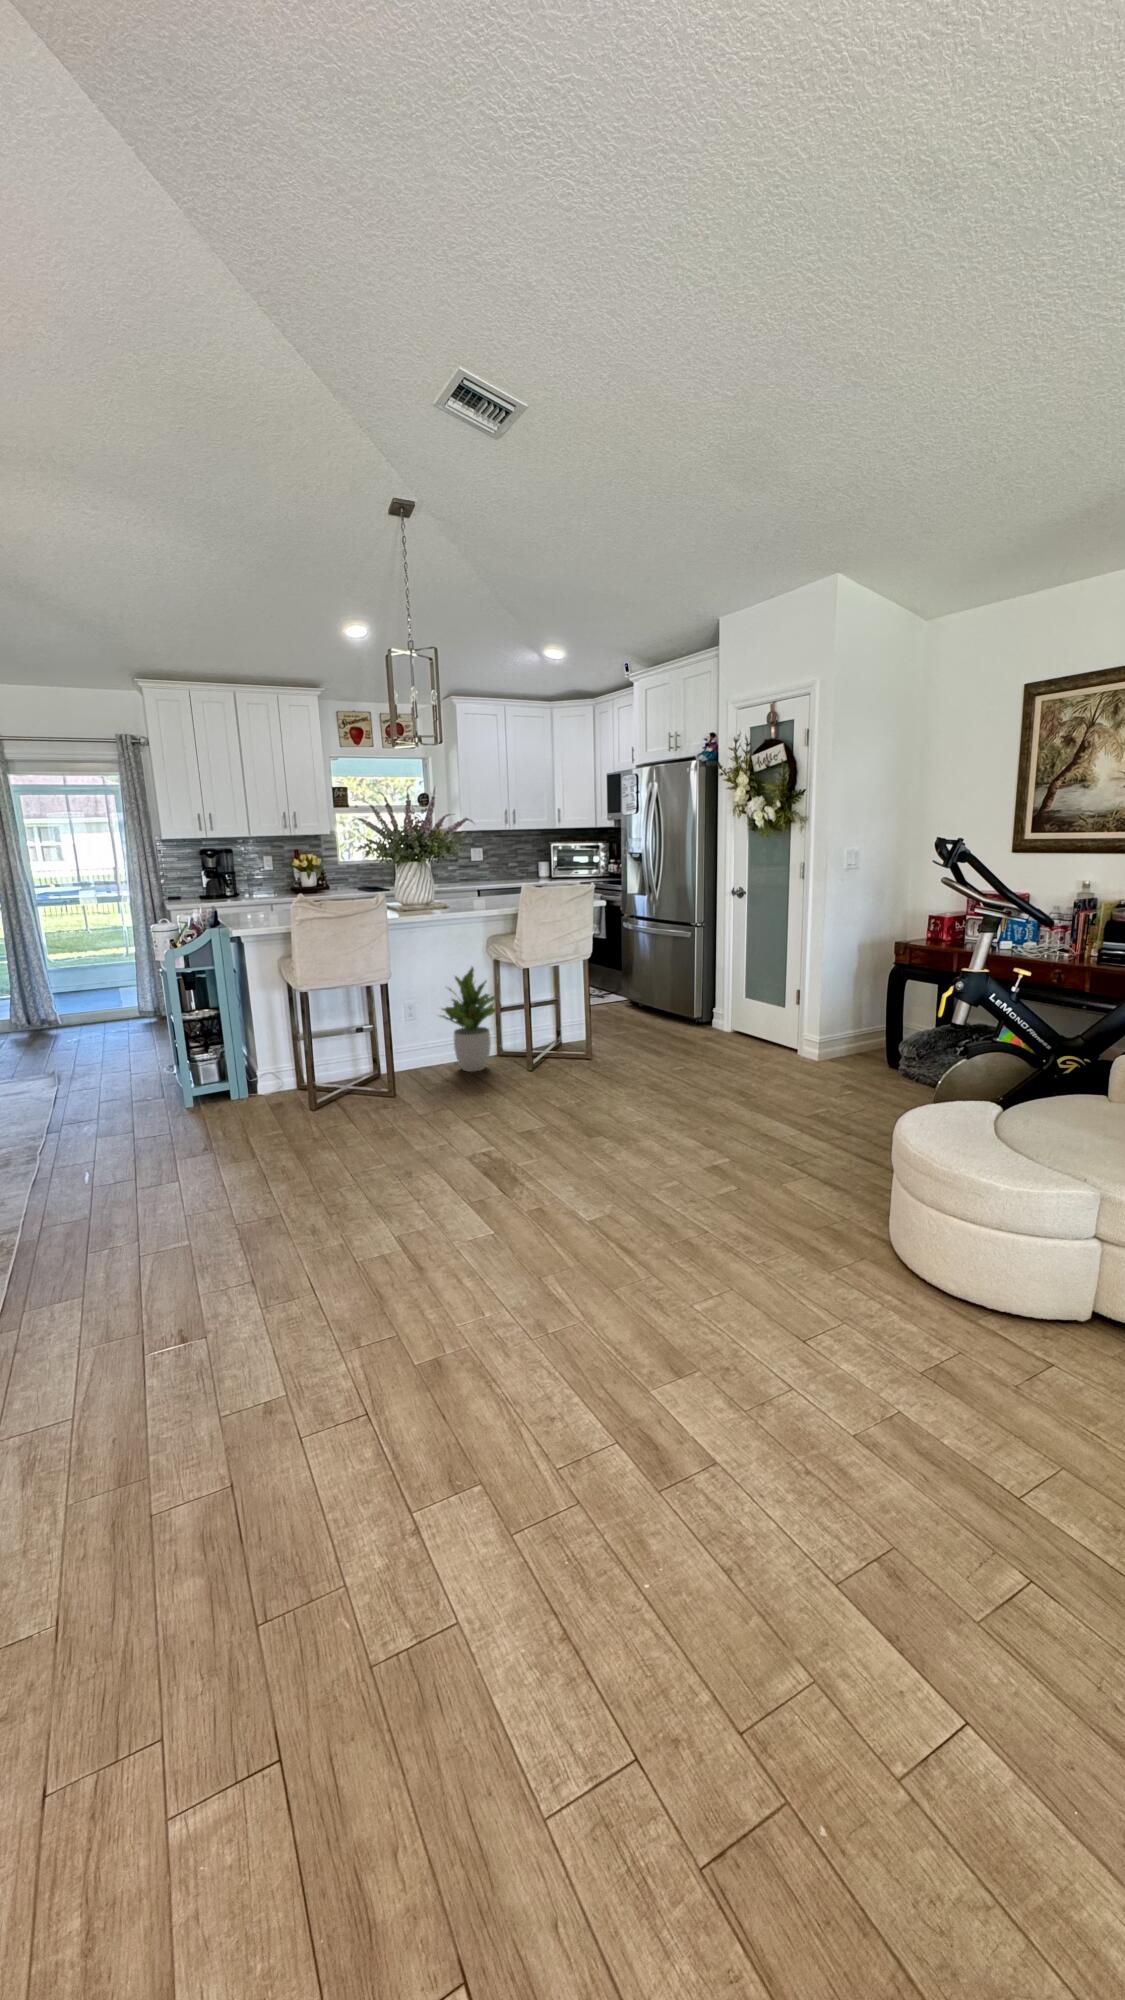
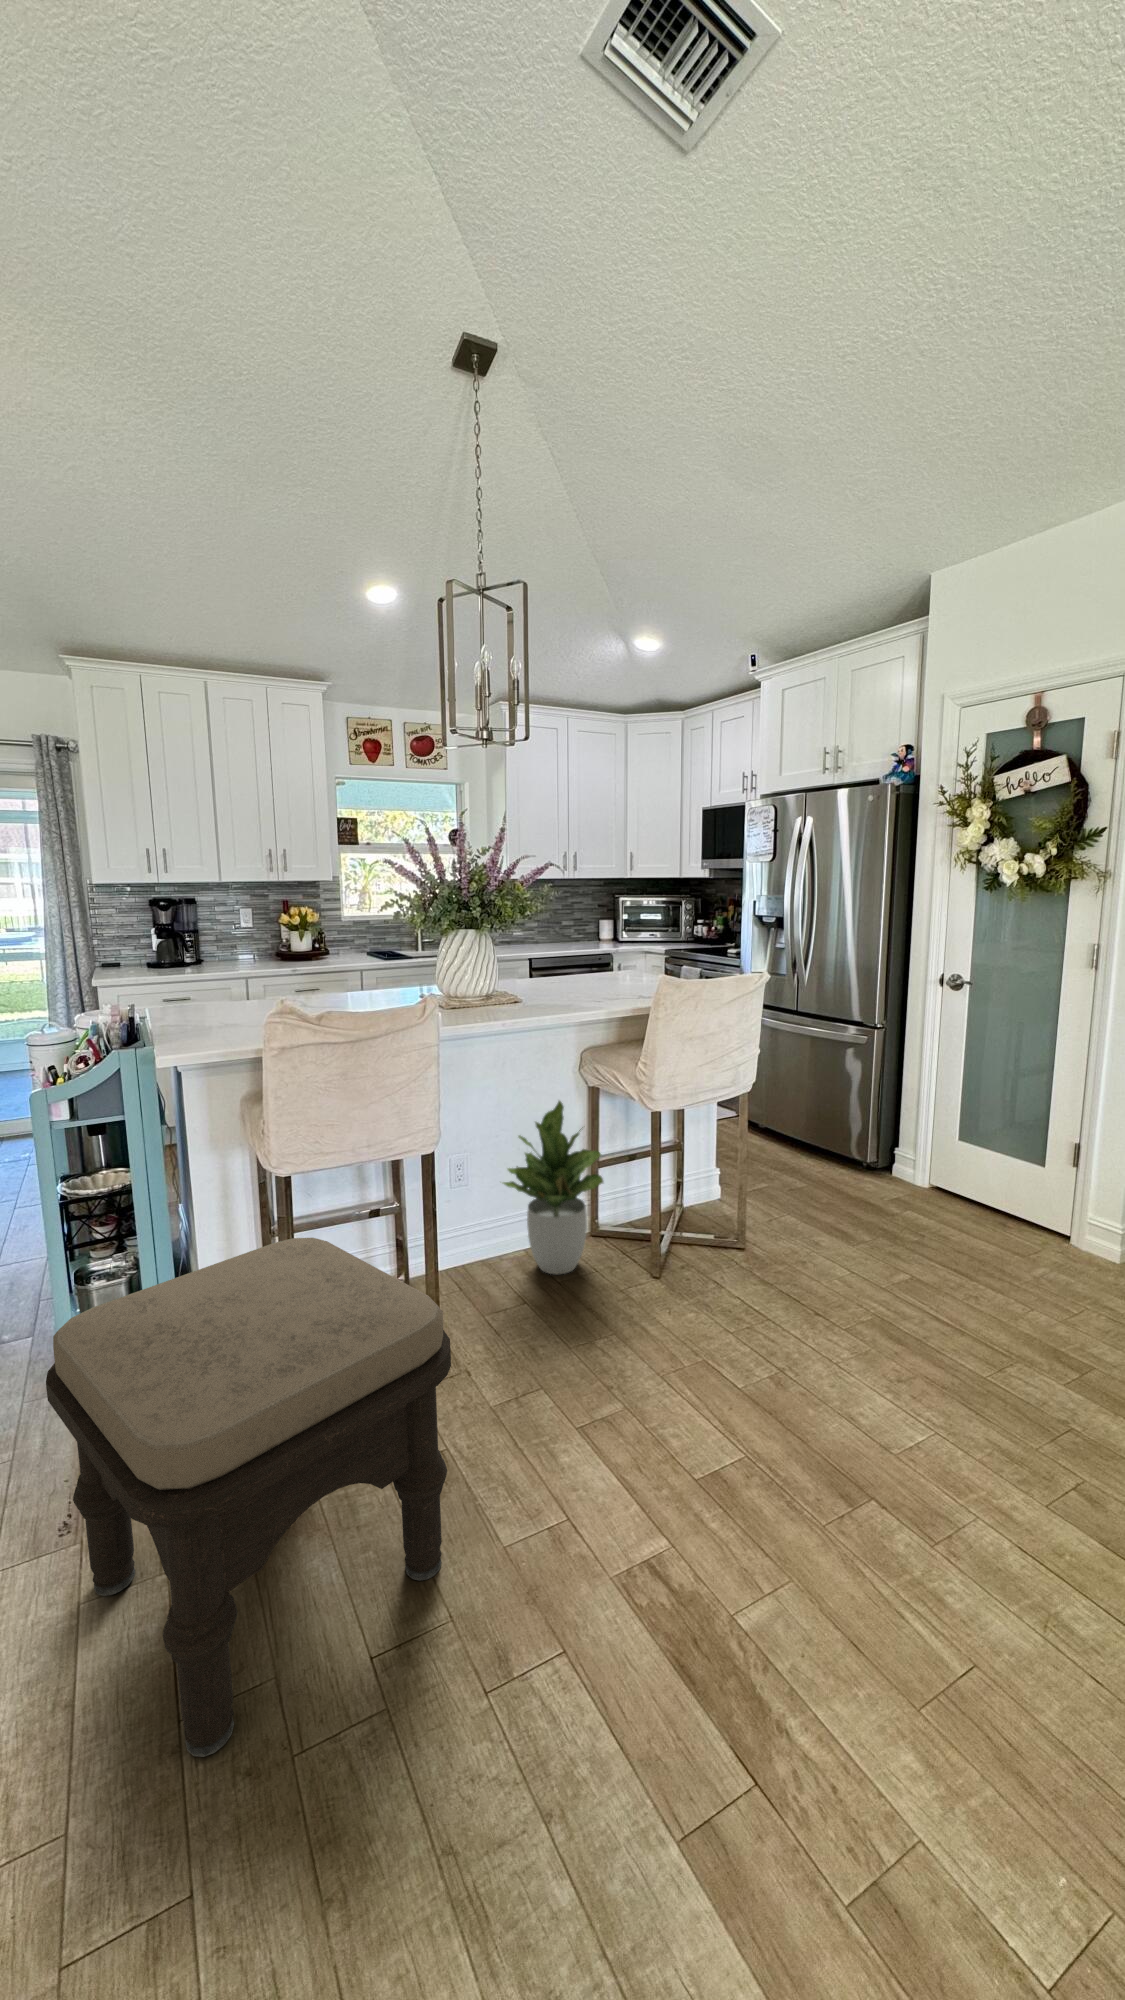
ottoman: none [202,1014,387,1193] -> present [46,1238,451,1757]

